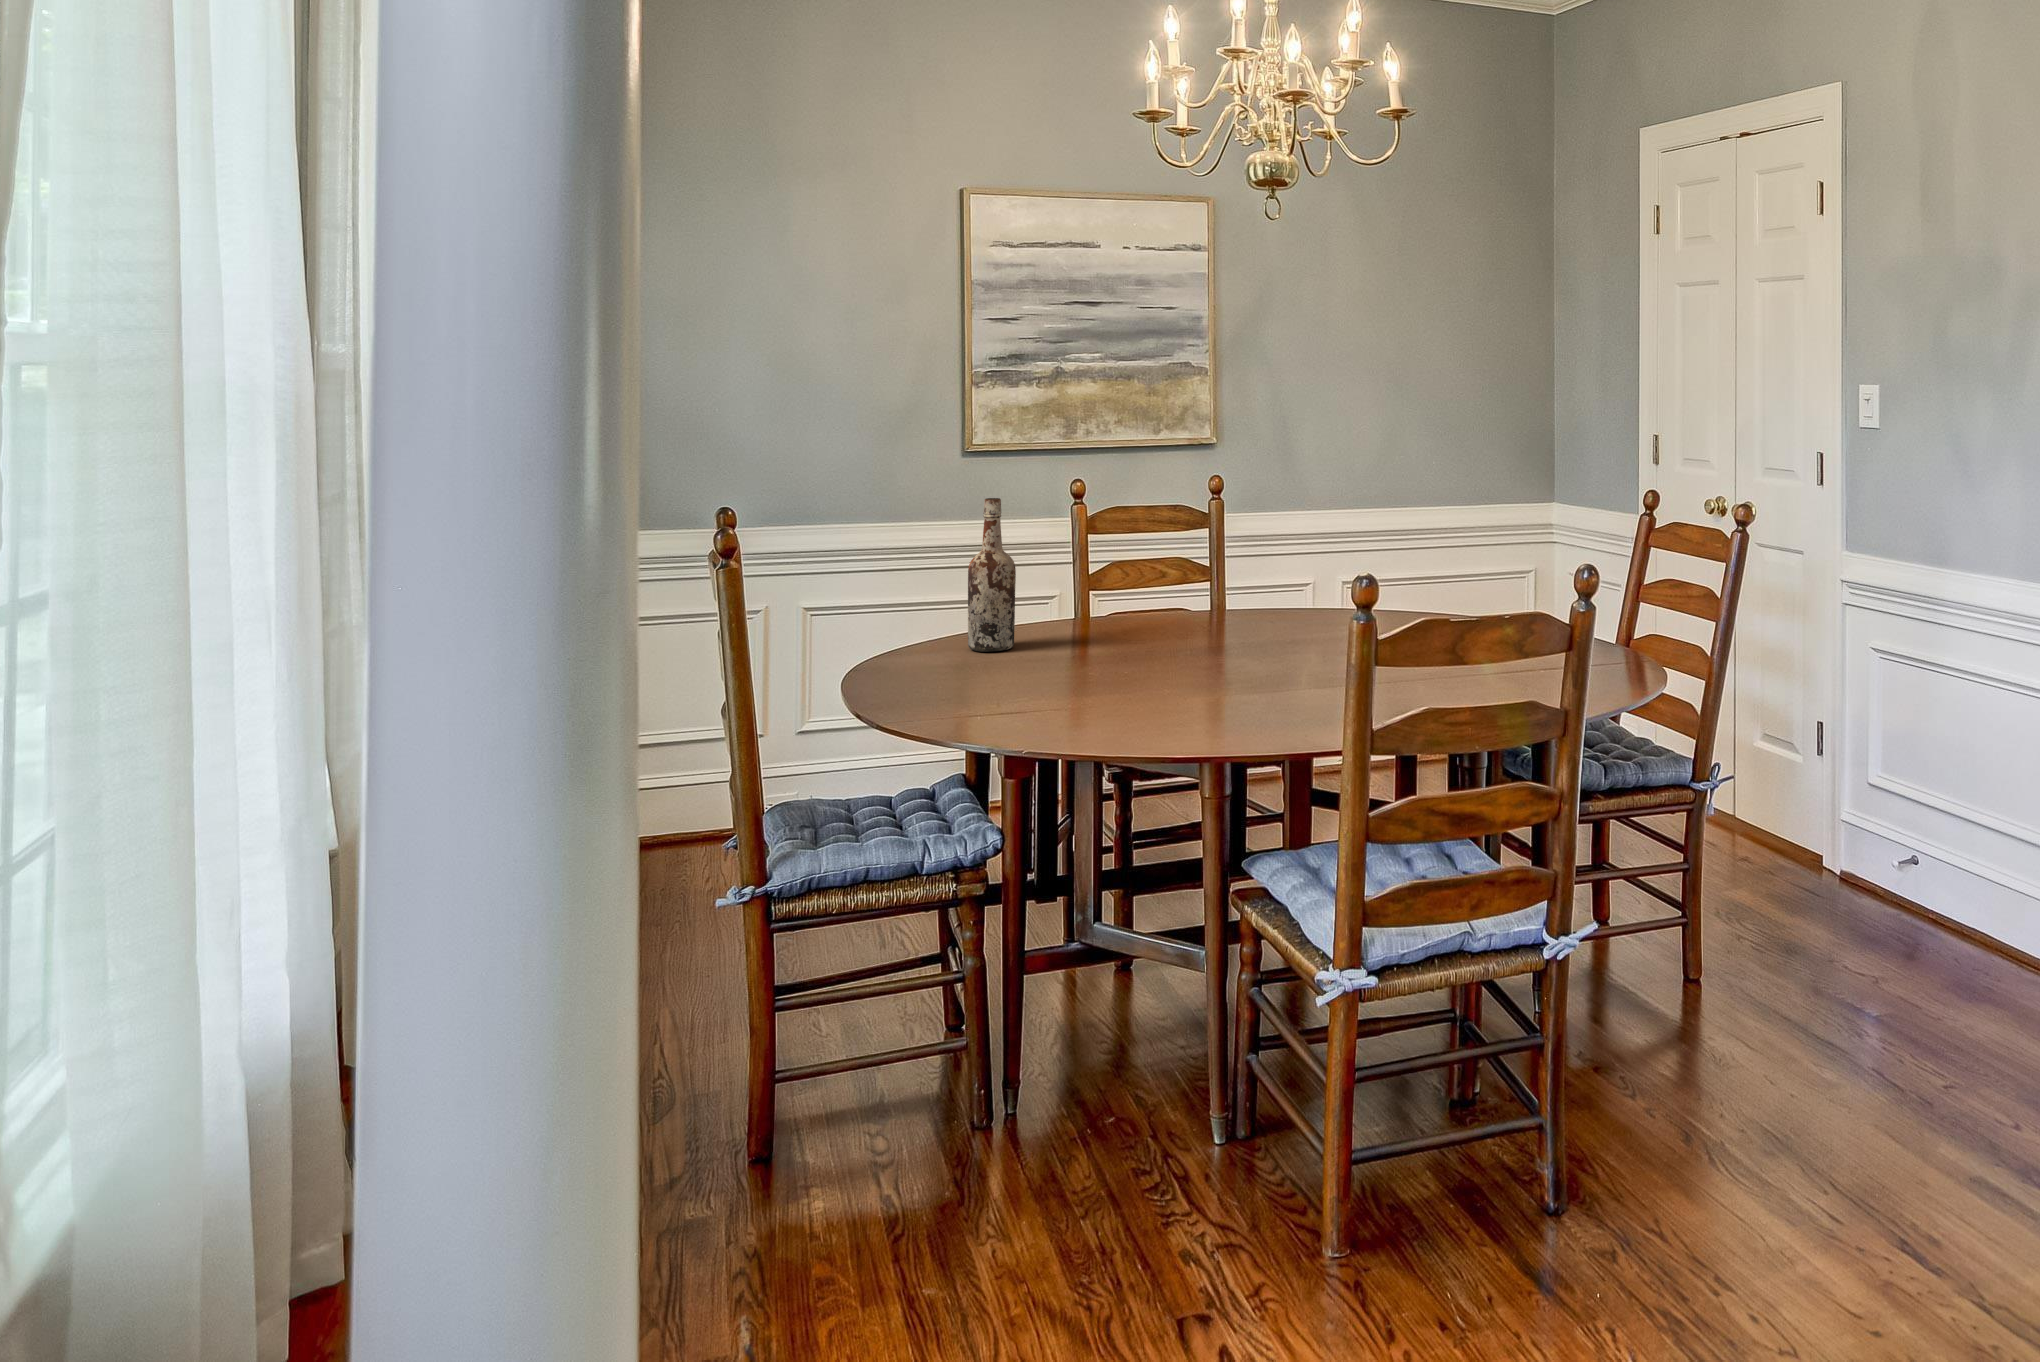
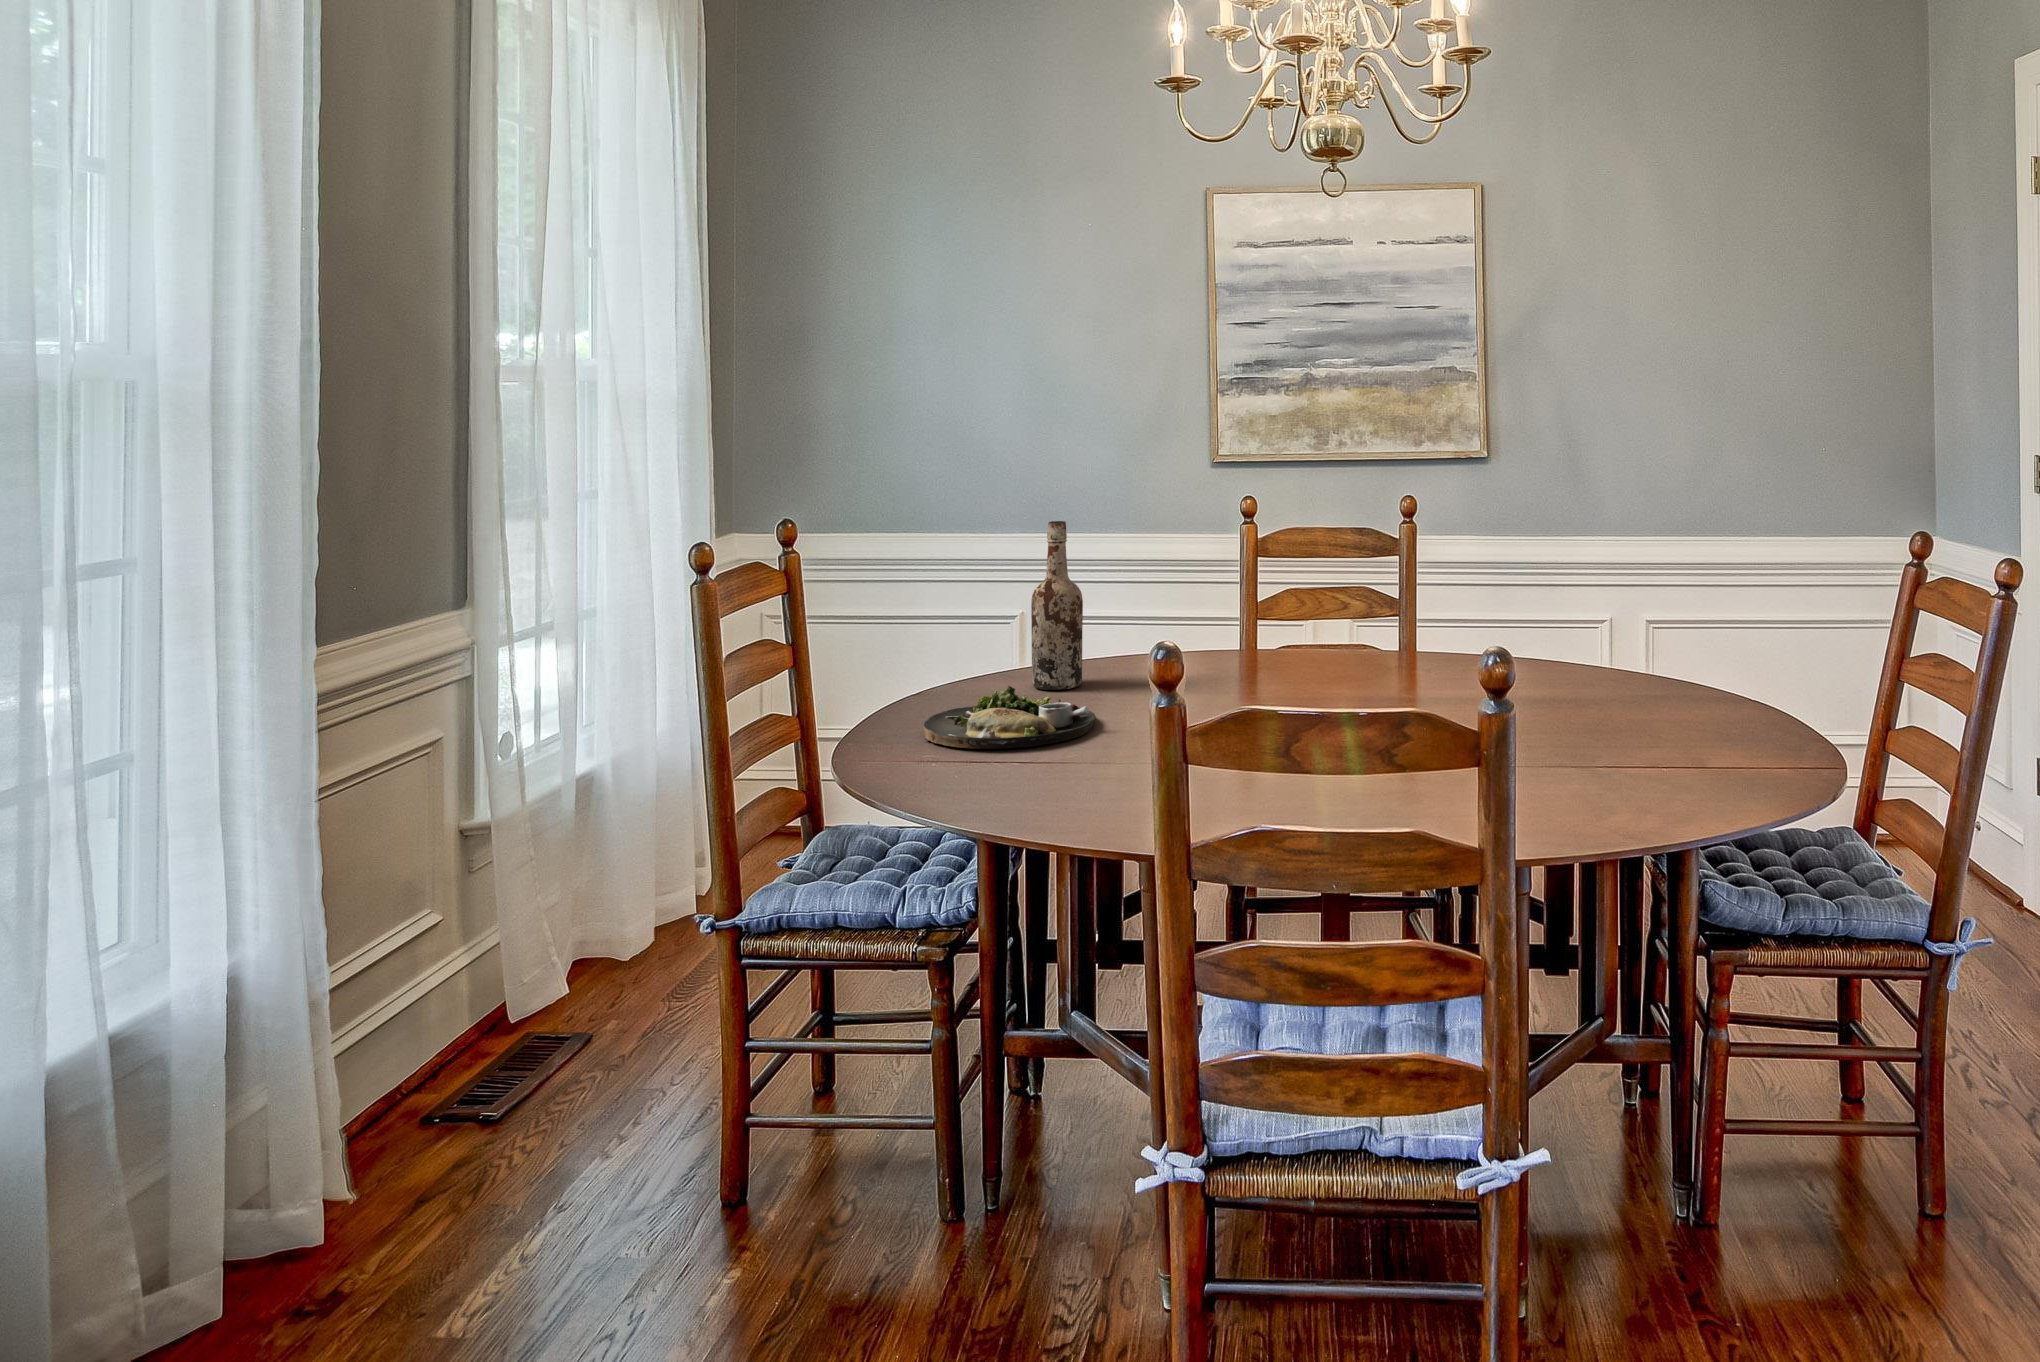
dinner plate: none [929,645,1085,698] -> present [923,686,1096,749]

